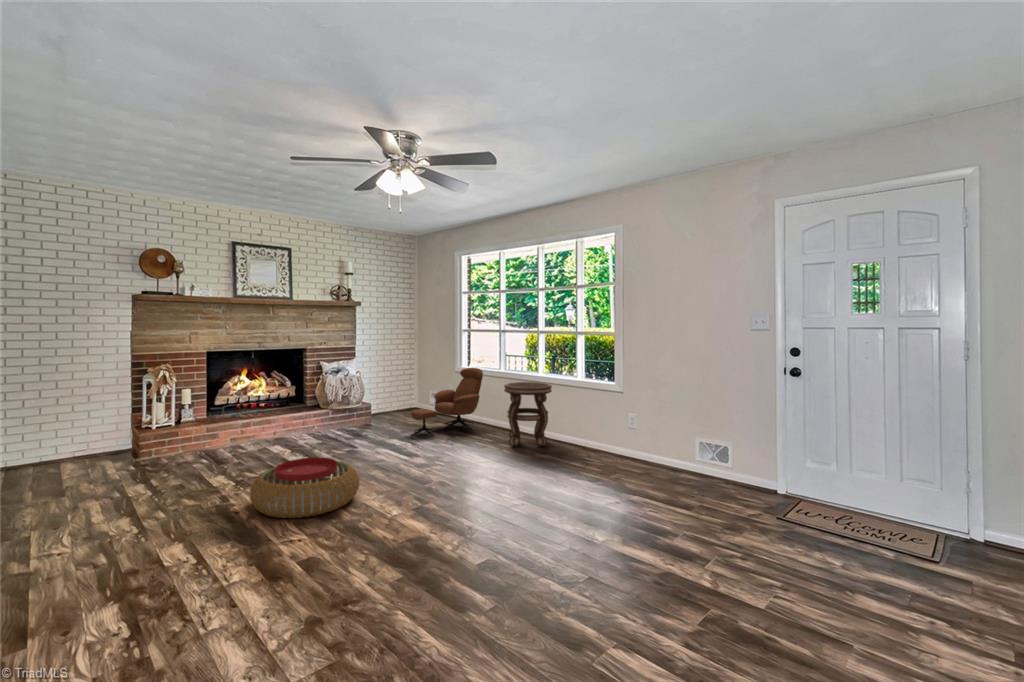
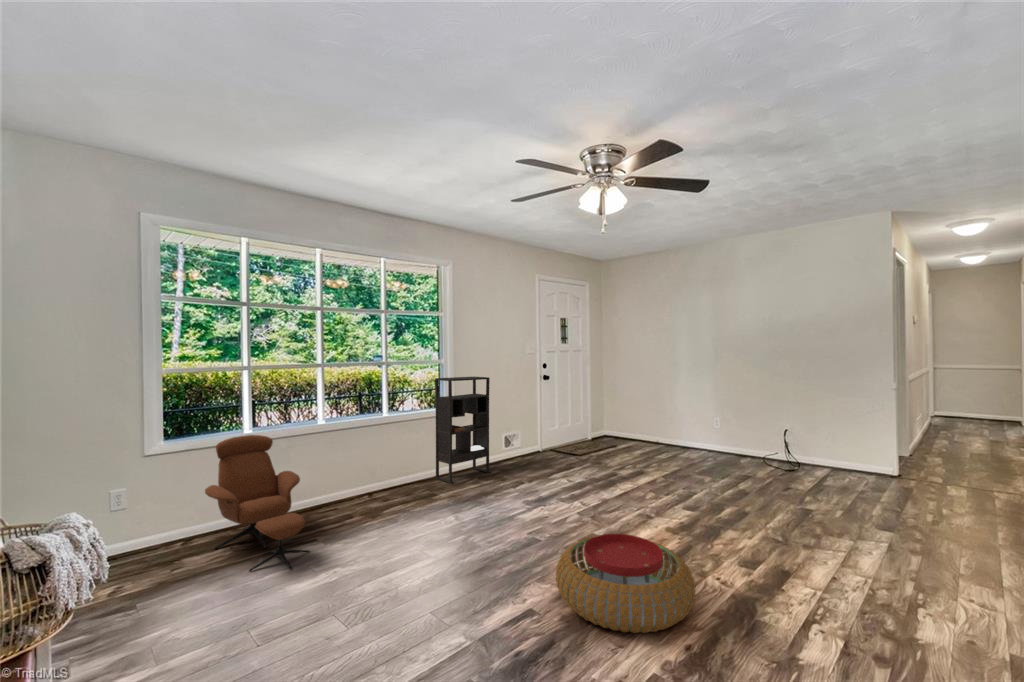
bookshelf: none [573,348,640,467] -> present [435,377,491,483]
side table: present [504,382,552,447] -> none [362,425,420,505]

